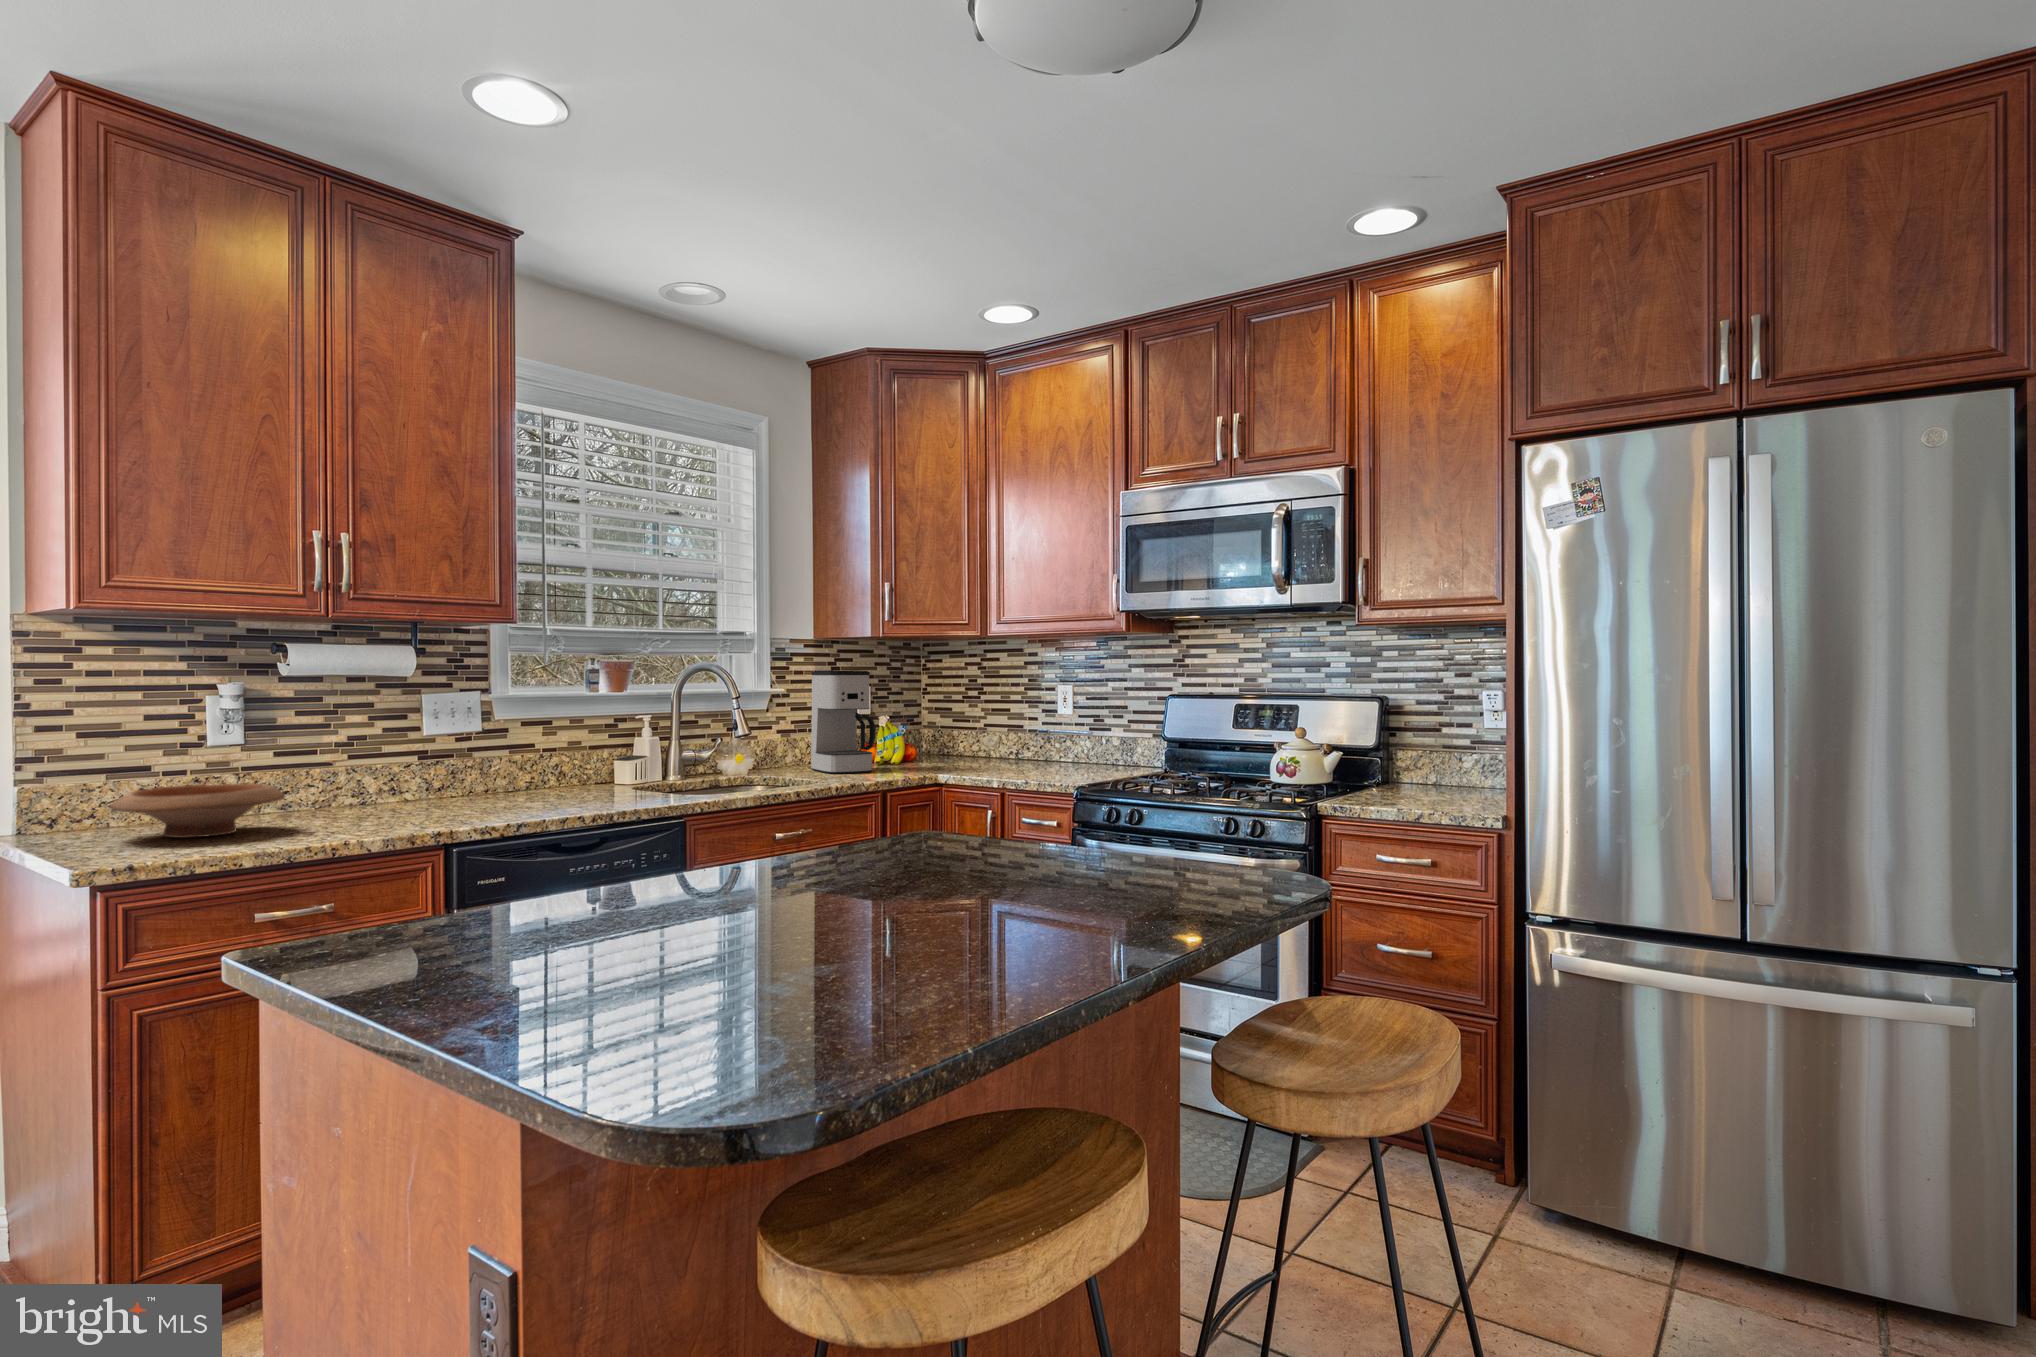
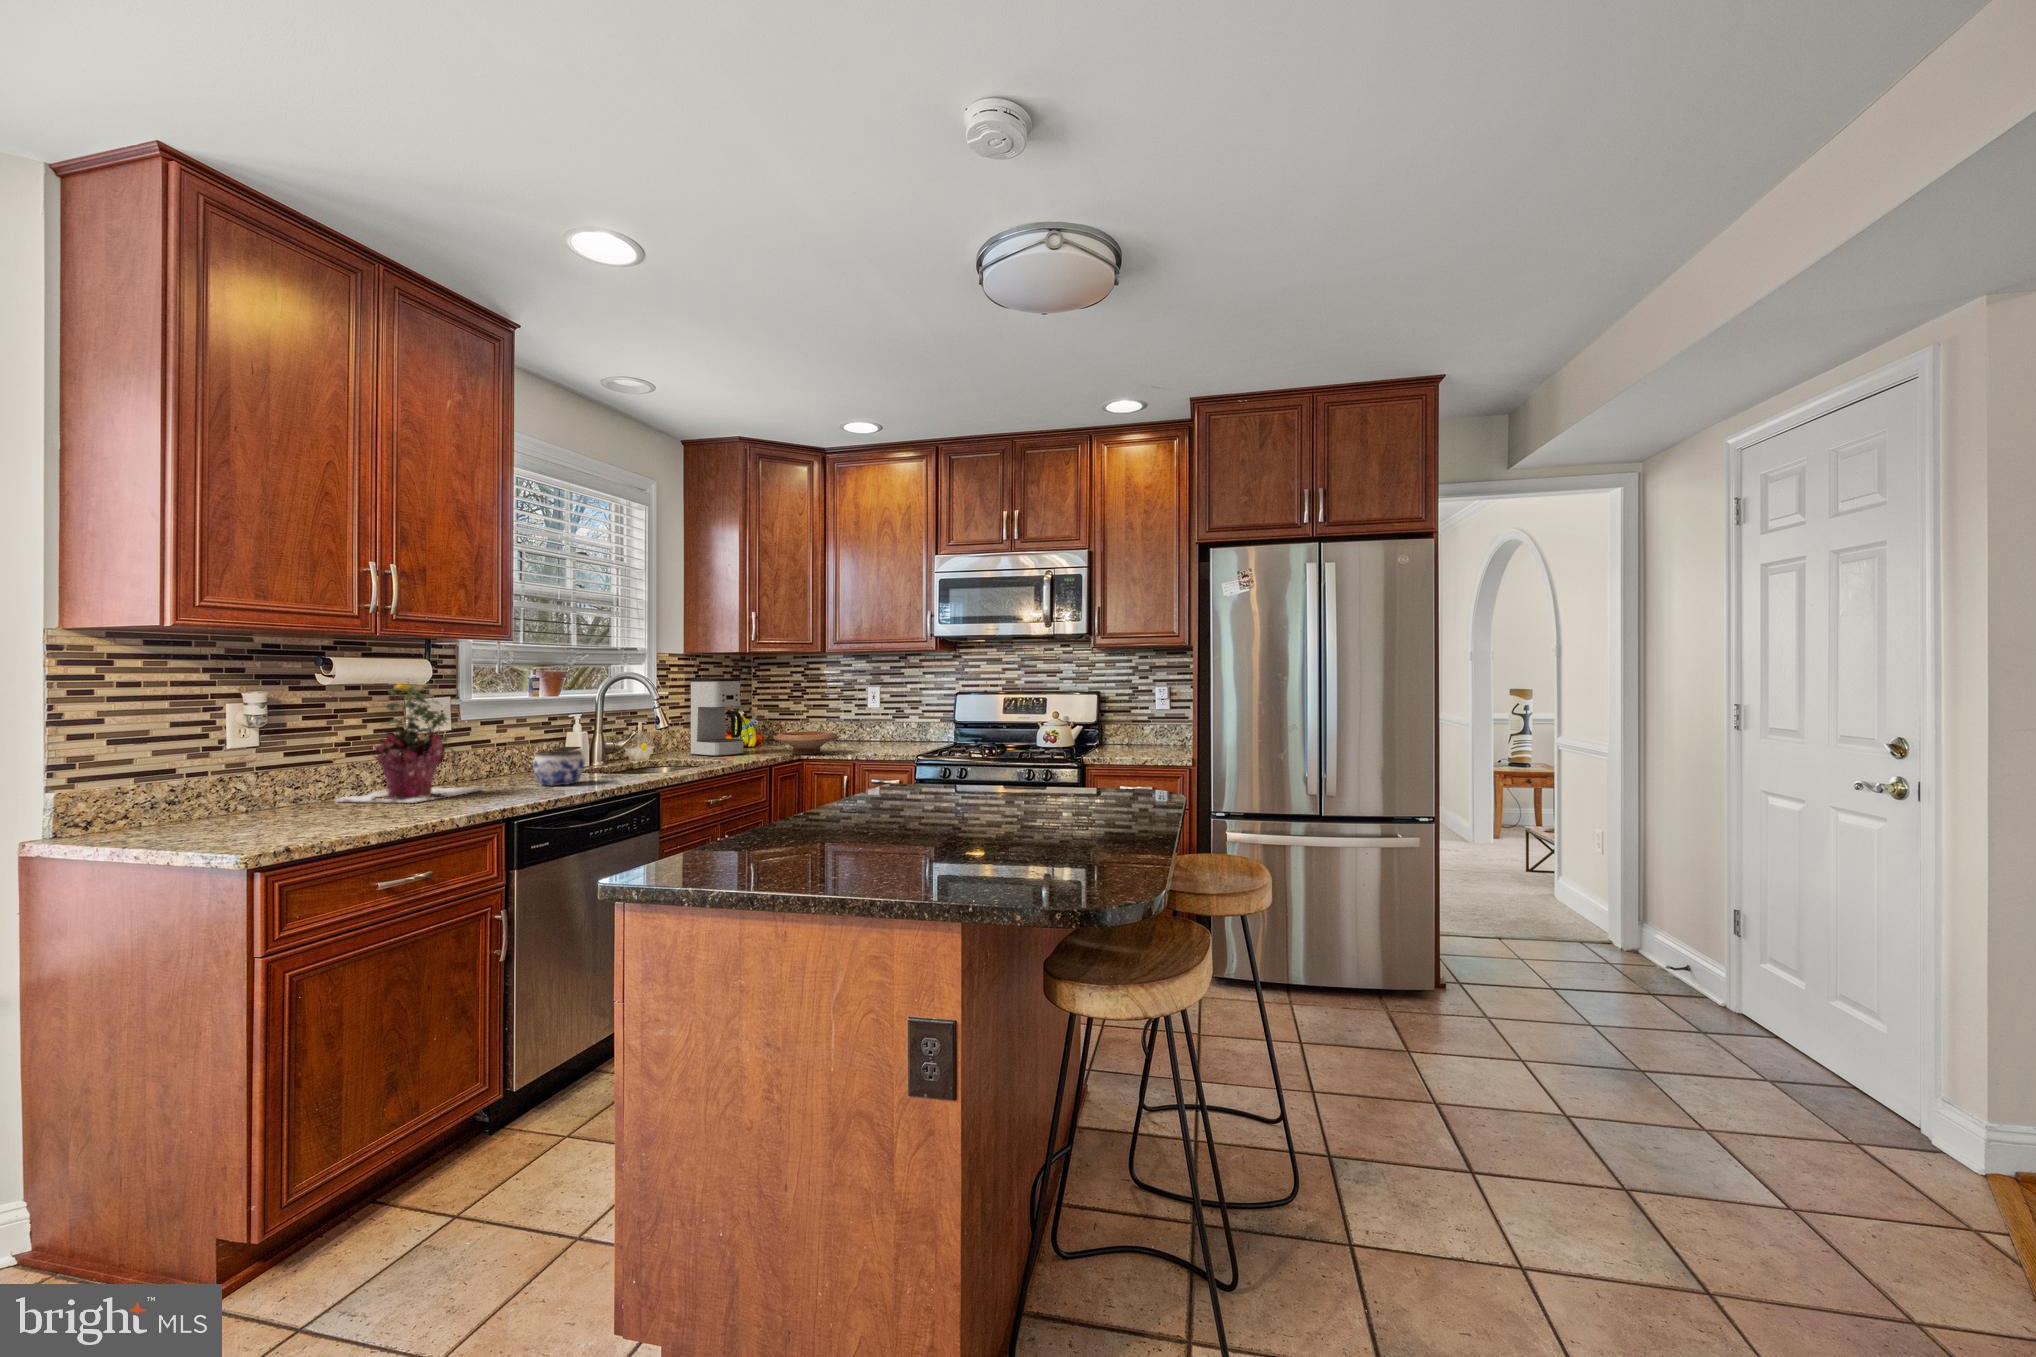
potted plant: none [323,669,484,817] -> present [335,682,483,803]
jar: none [544,759,605,804] -> present [533,749,585,786]
wooden bowl: present [110,784,285,838] -> present [774,731,839,754]

